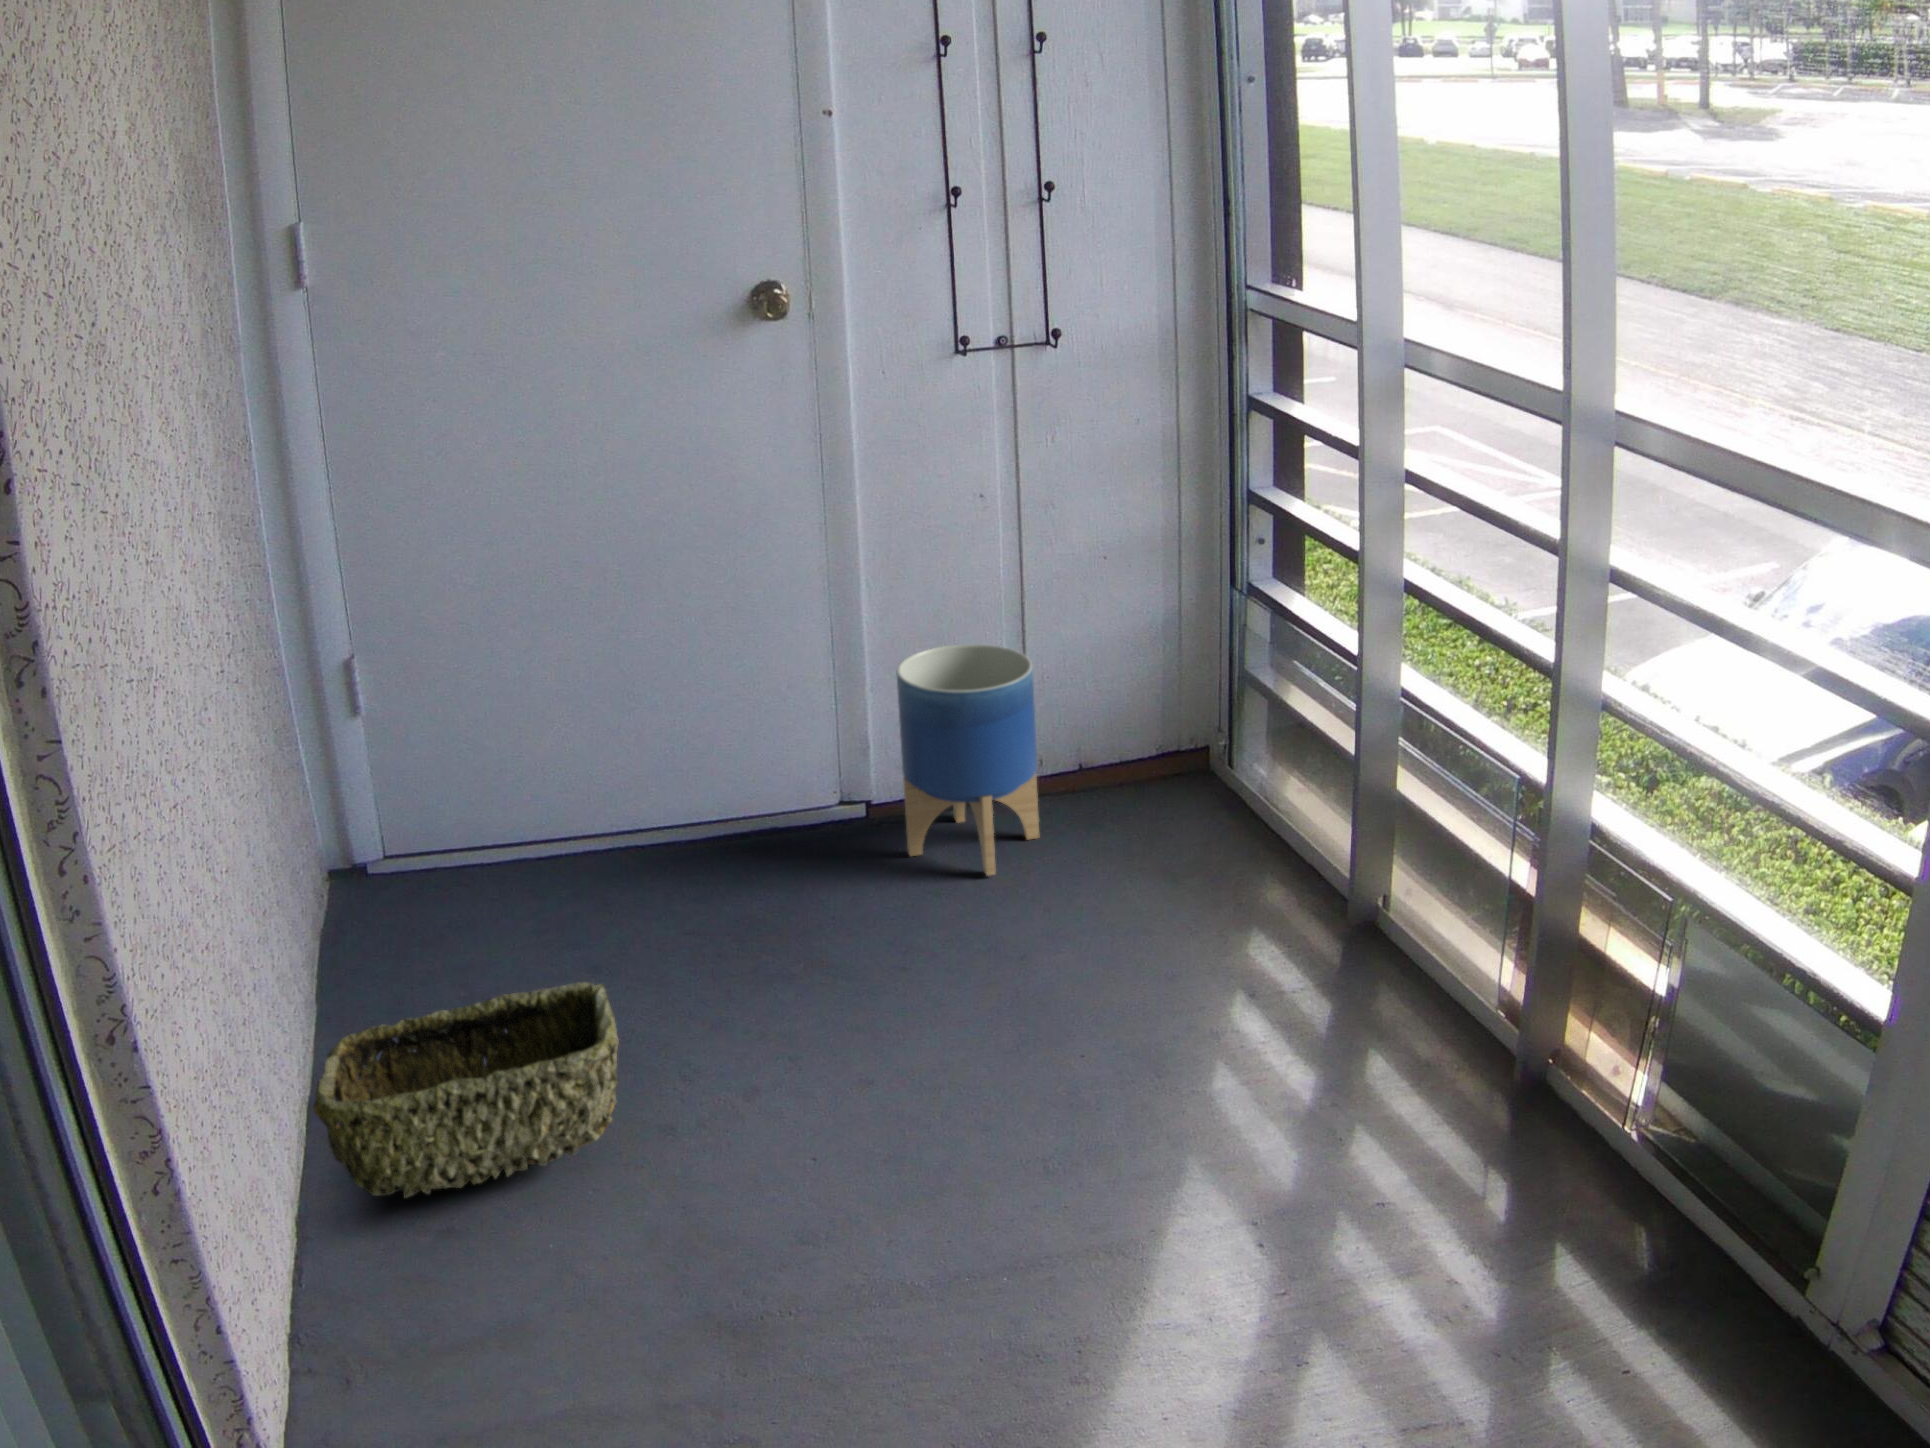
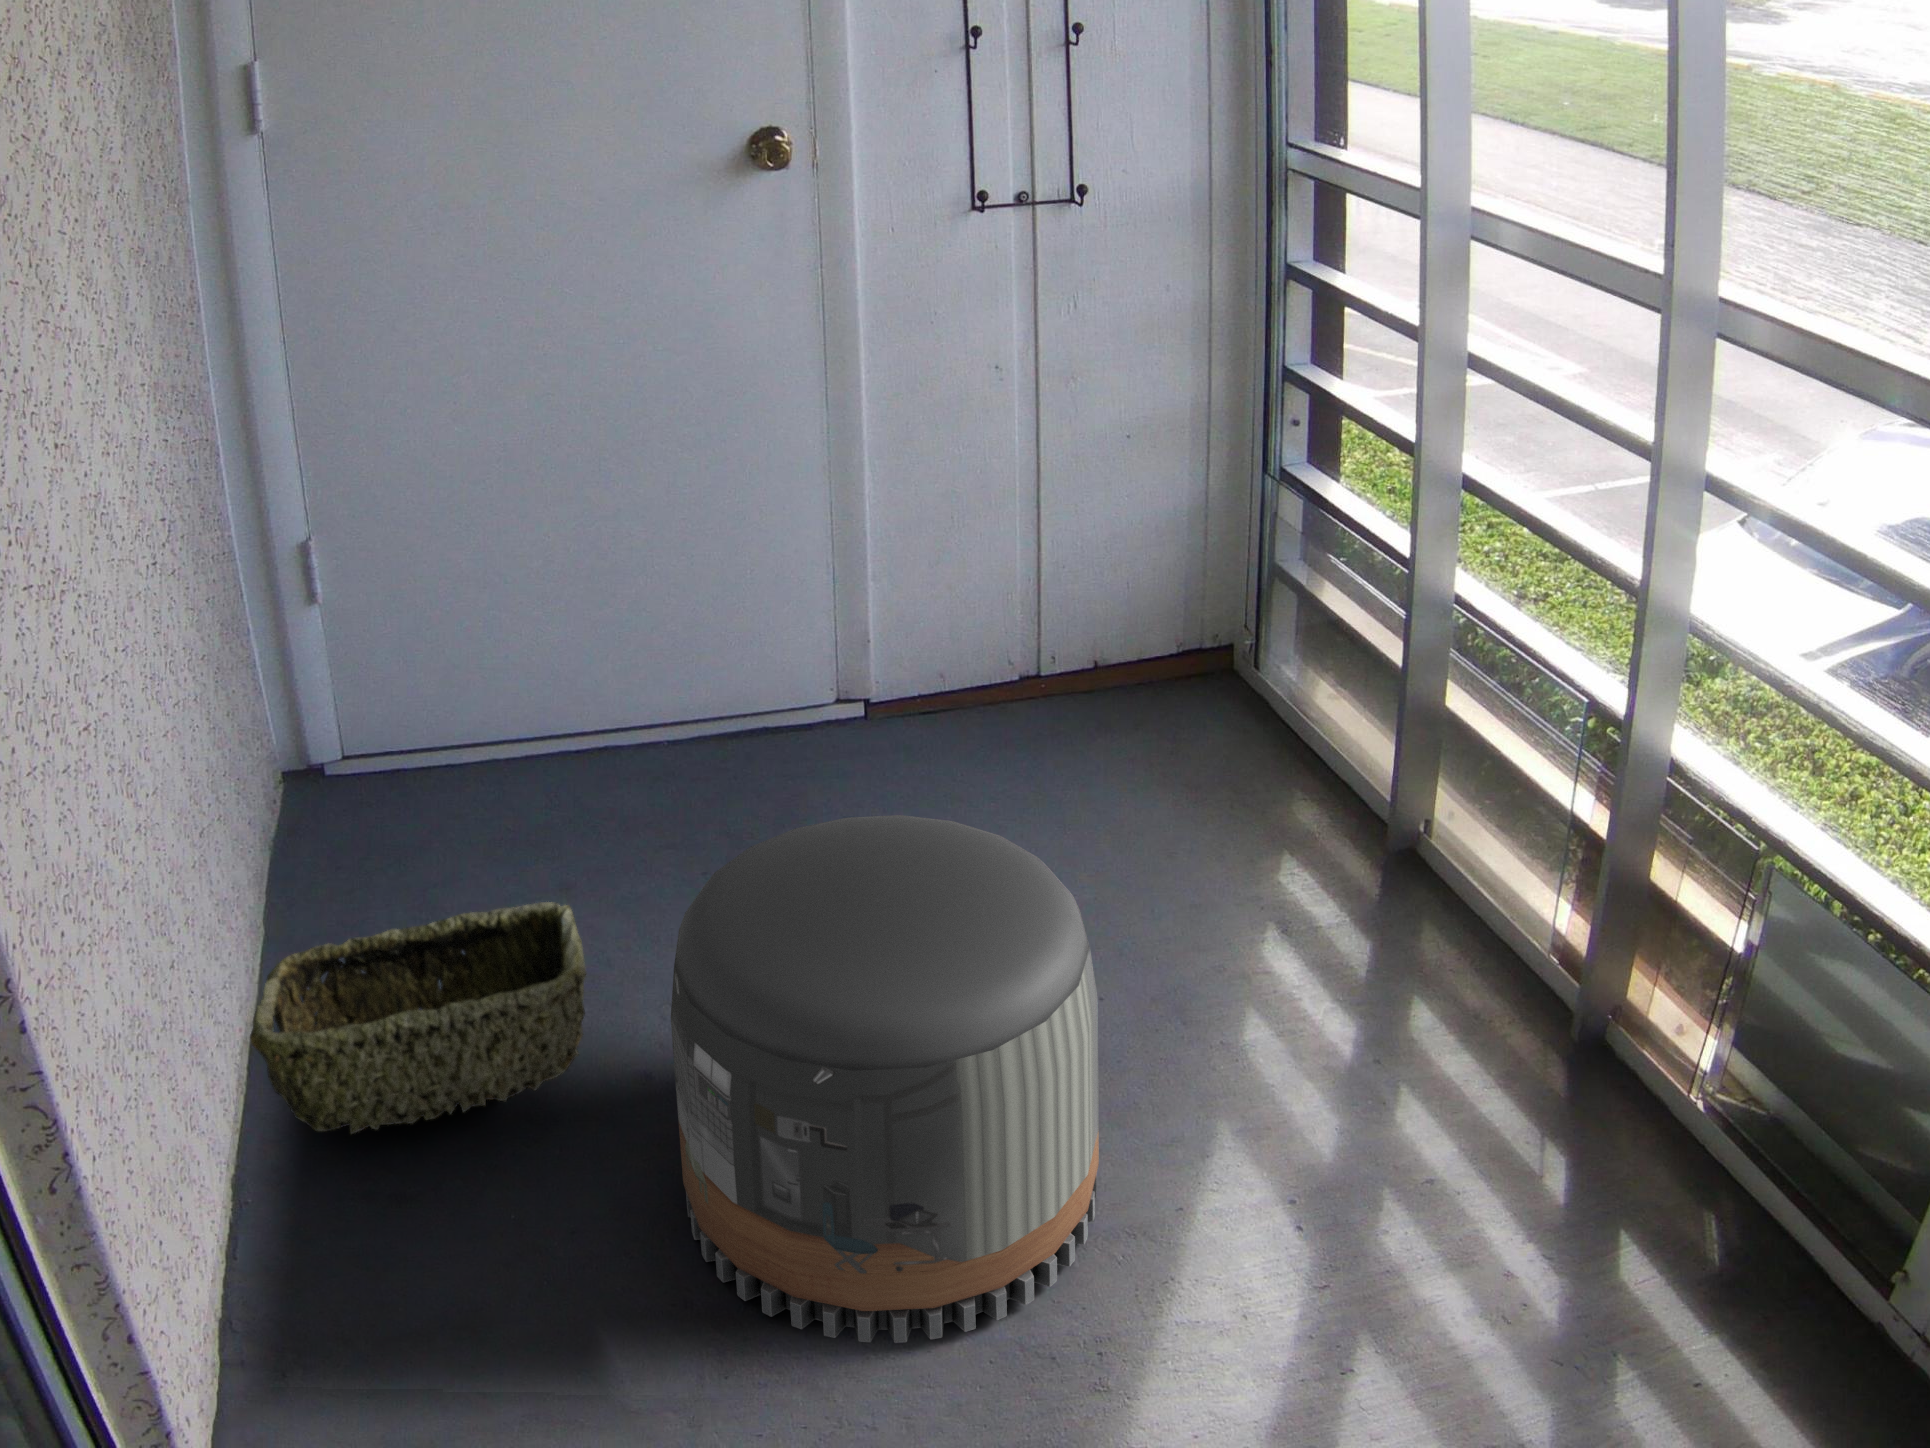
planter: present [897,644,1039,876] -> none [895,536,1046,787]
pouf: none [696,890,1087,1373] -> present [671,815,1099,1343]

